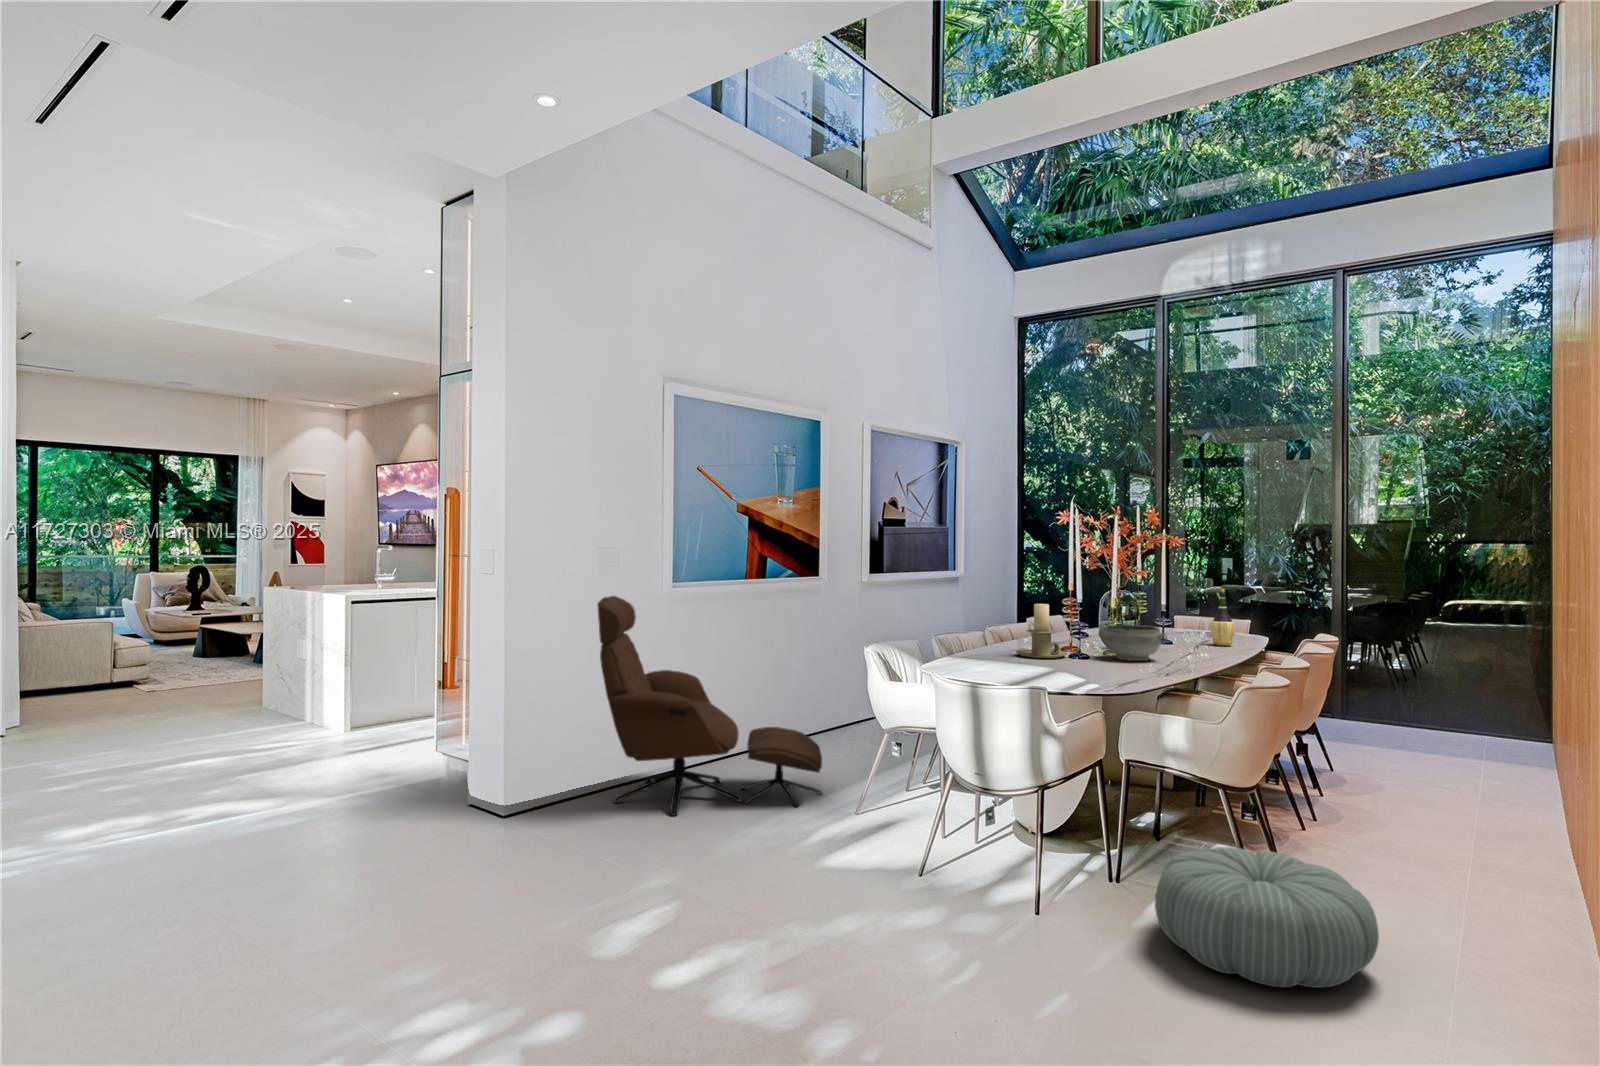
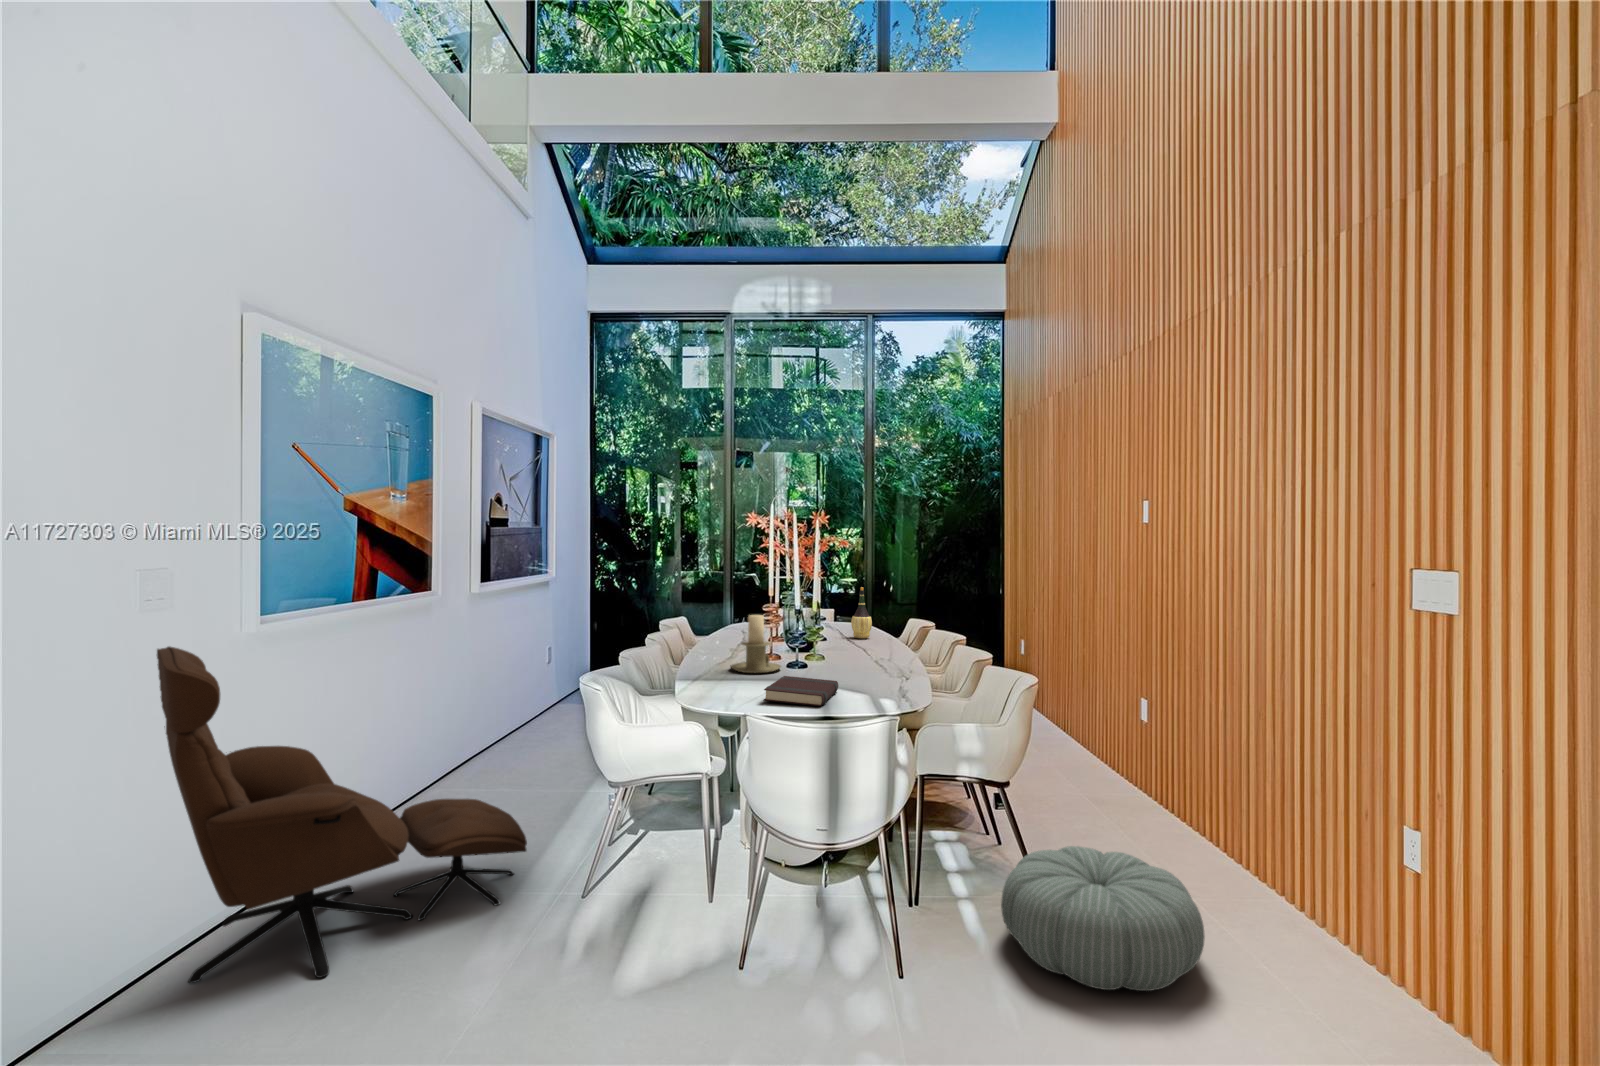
bowl: present [1098,625,1167,661] -> none [802,629,870,666]
book: none [990,657,1077,680] -> present [764,676,838,706]

